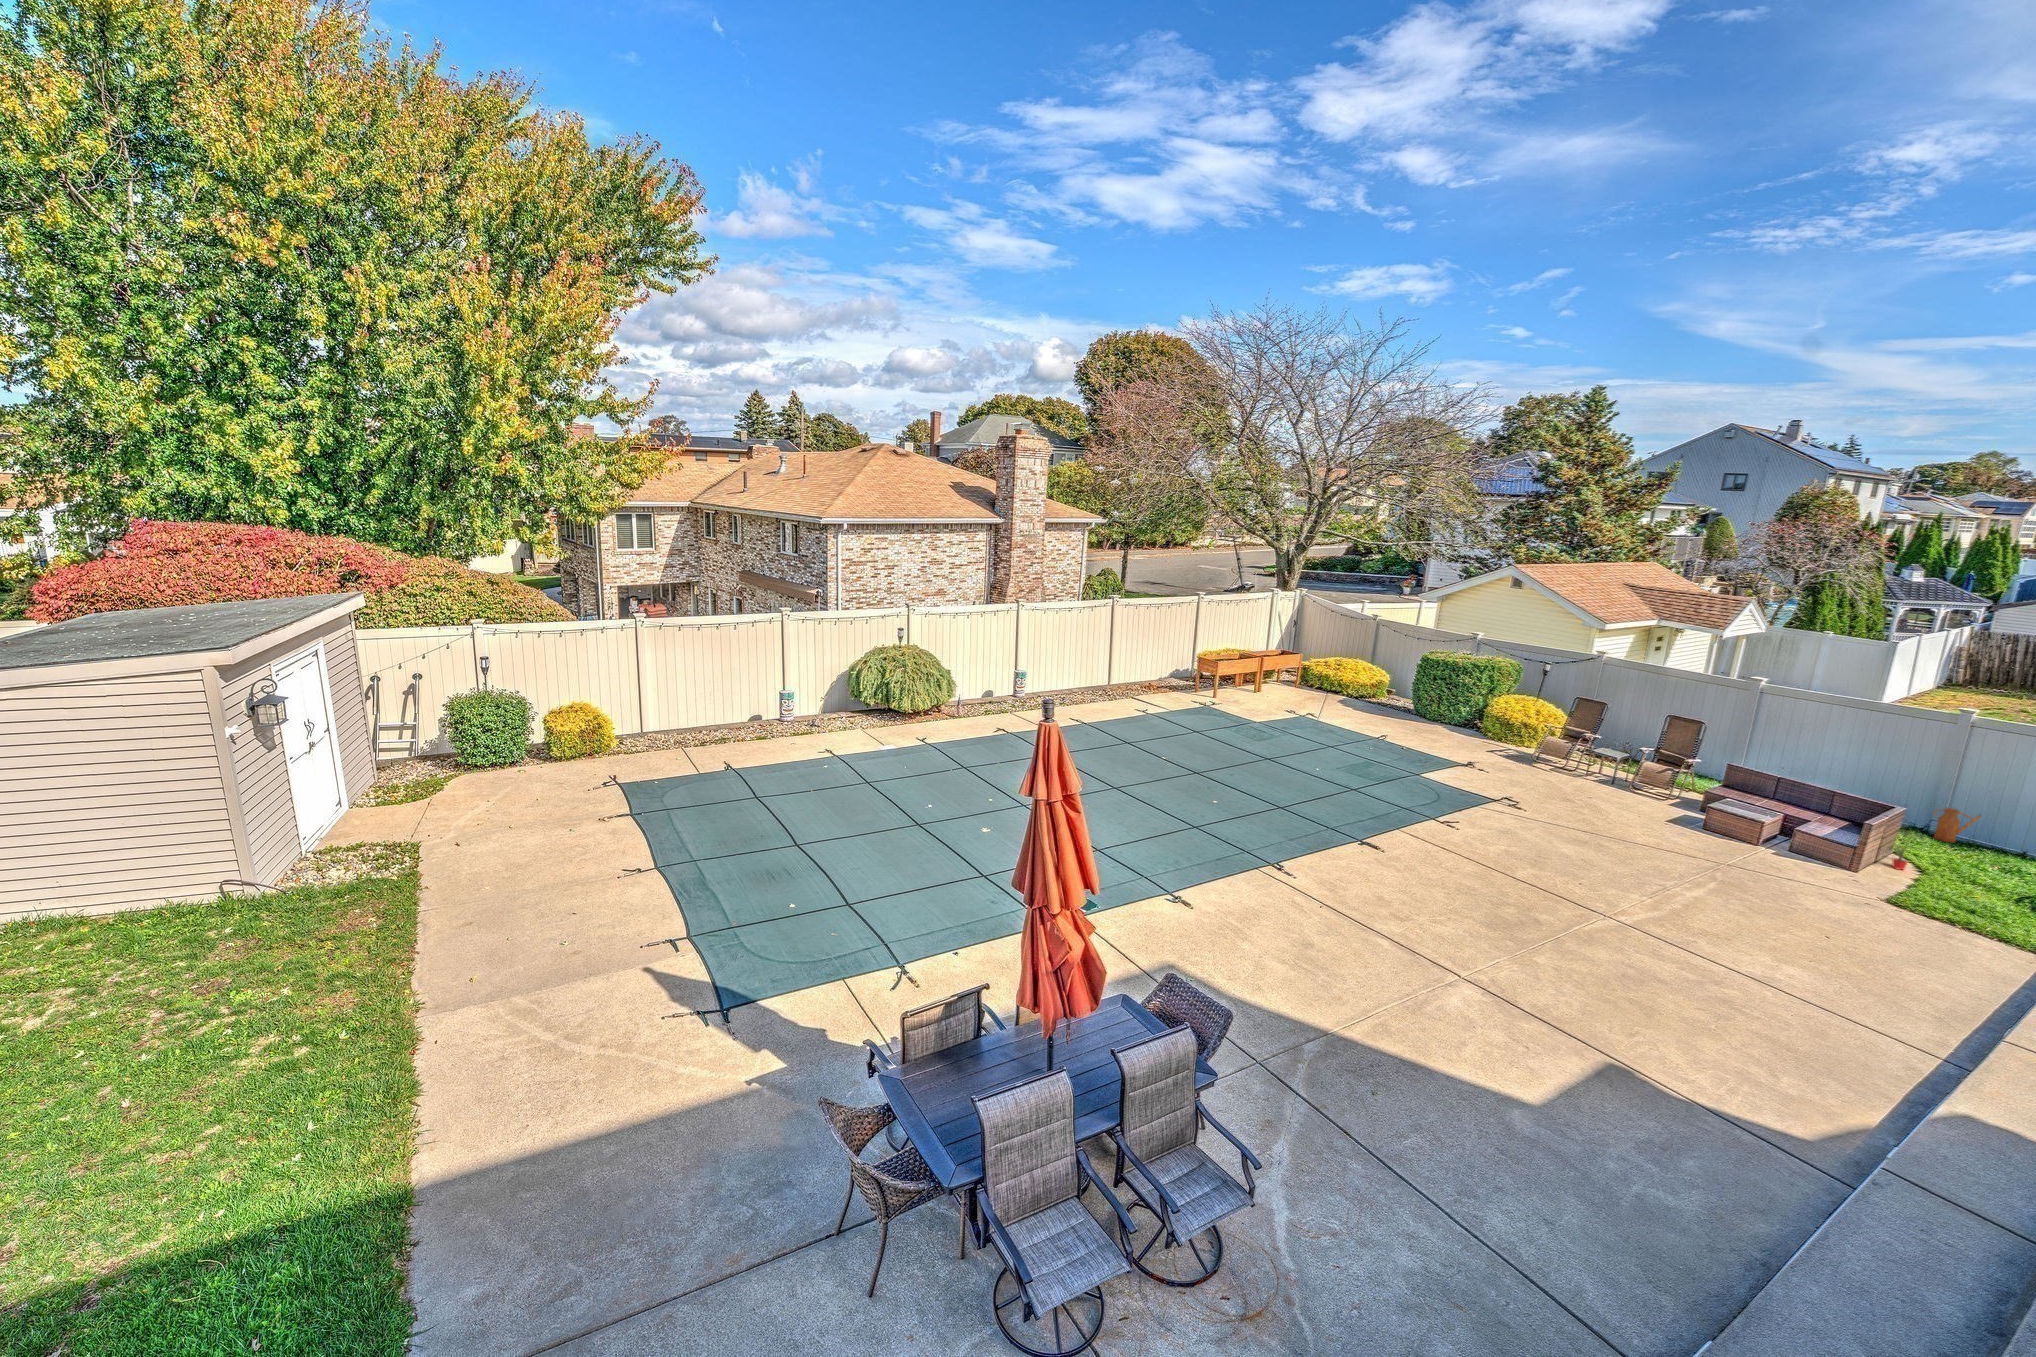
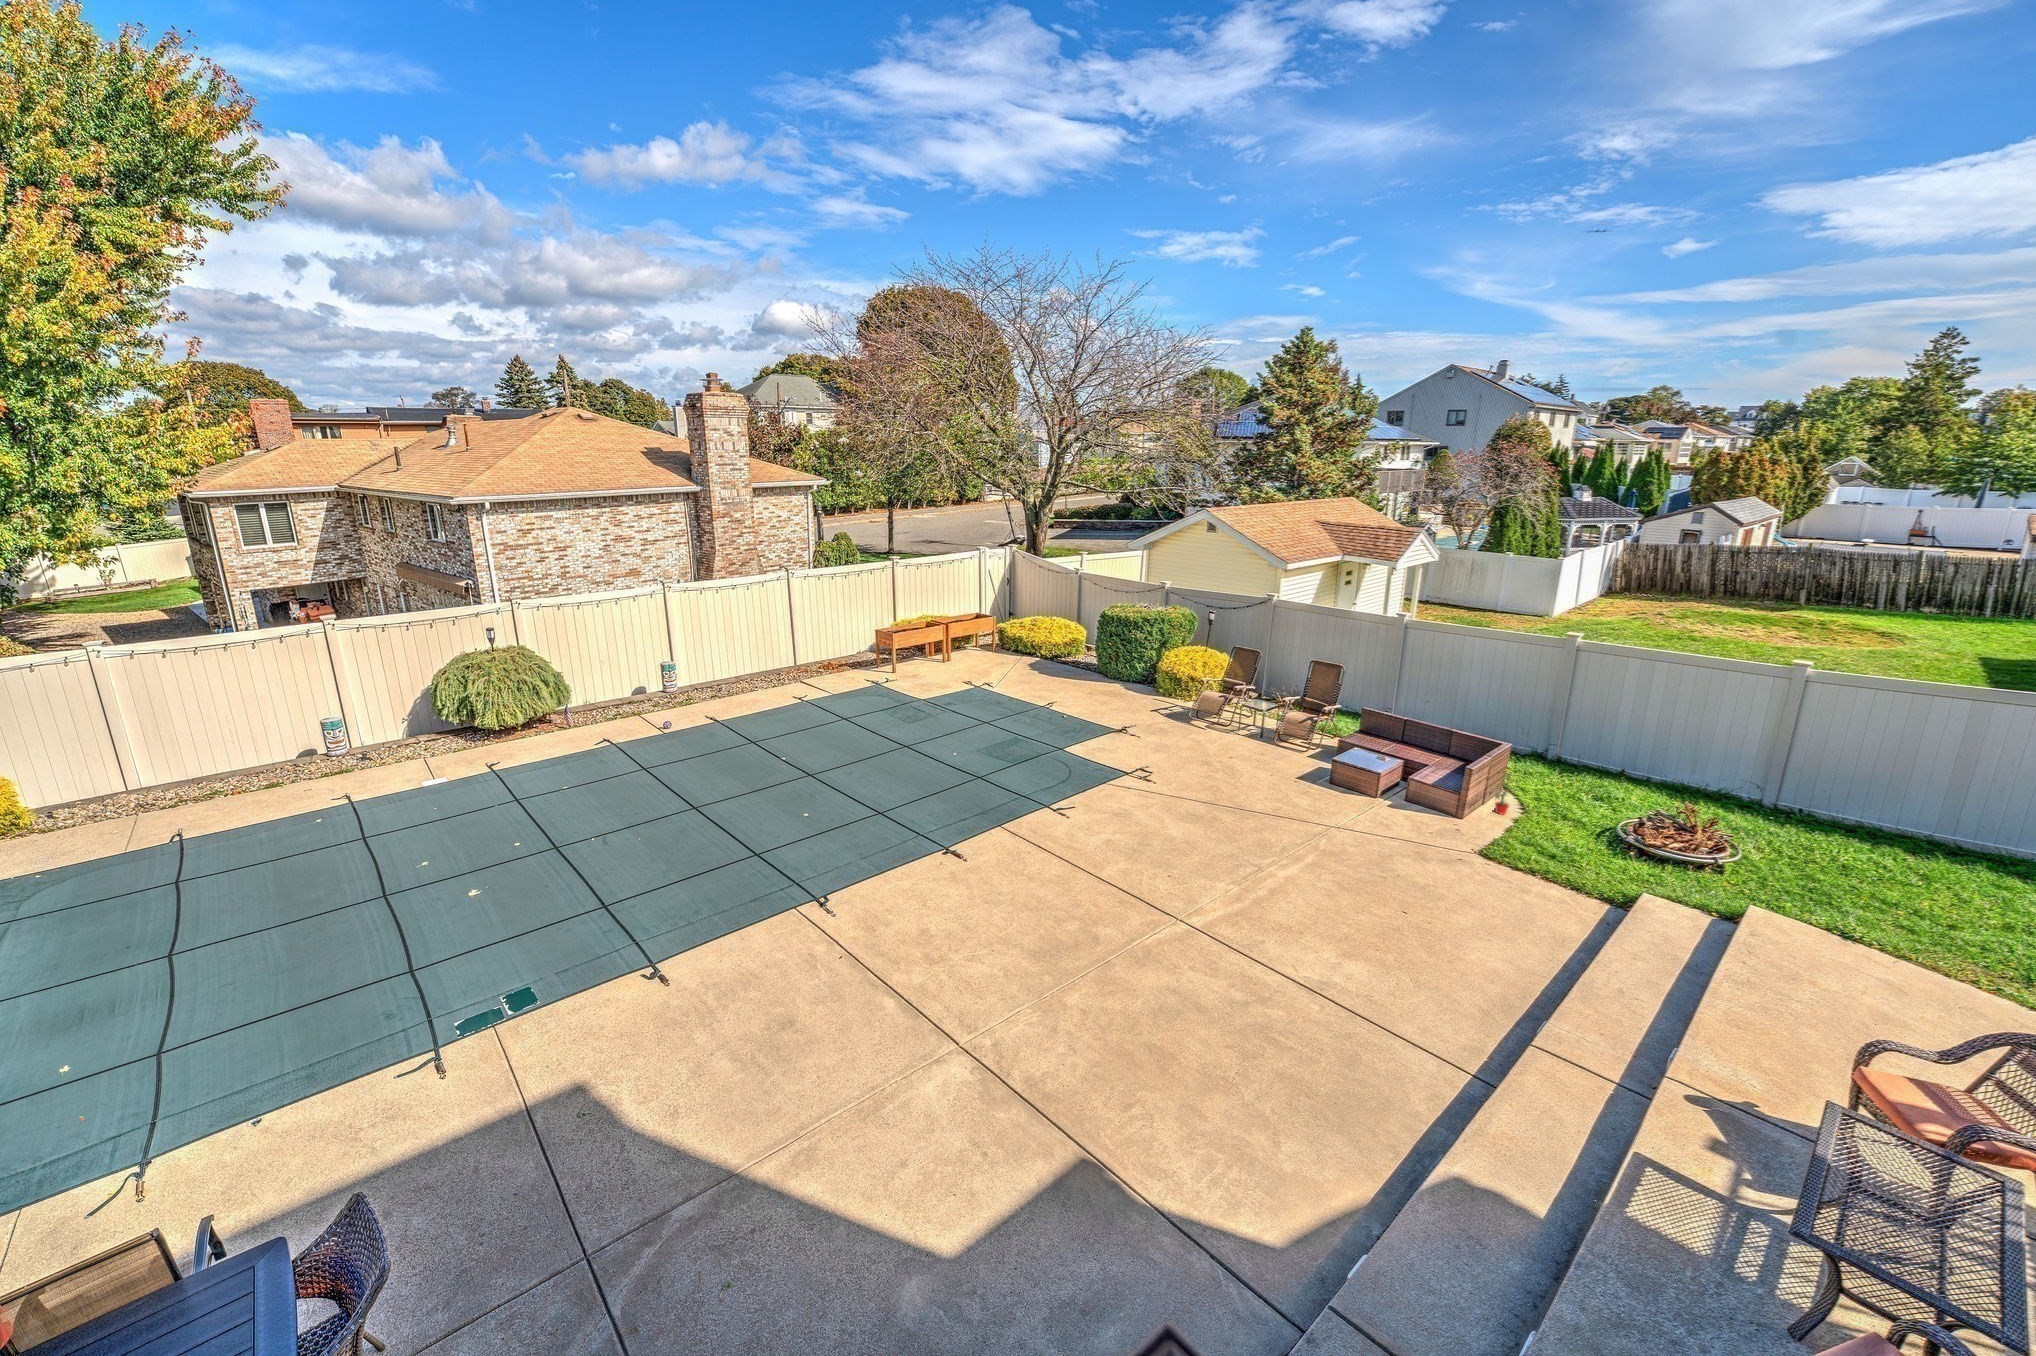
watering can: present [1934,808,1981,843] -> none [1545,736,1586,772]

